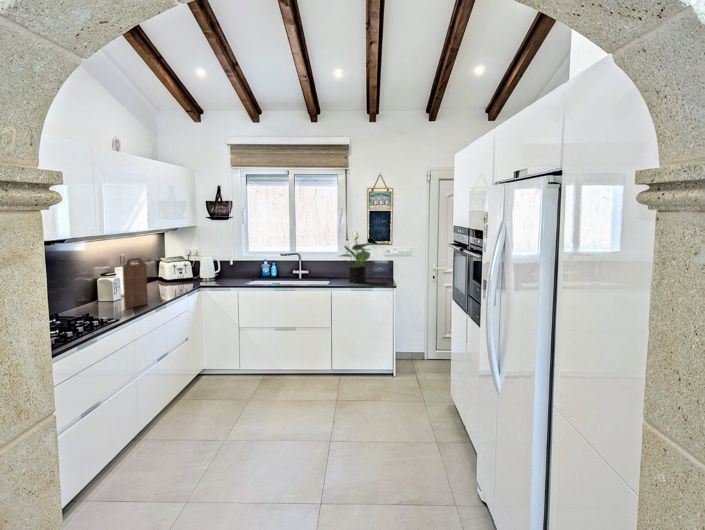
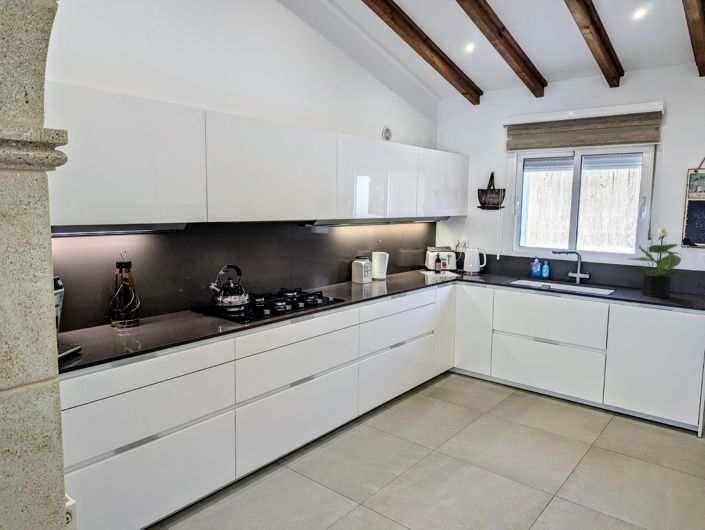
cutting board: present [123,258,148,309] -> none [363,243,389,291]
wine bottle: none [156,262,202,286] -> present [421,253,459,276]

